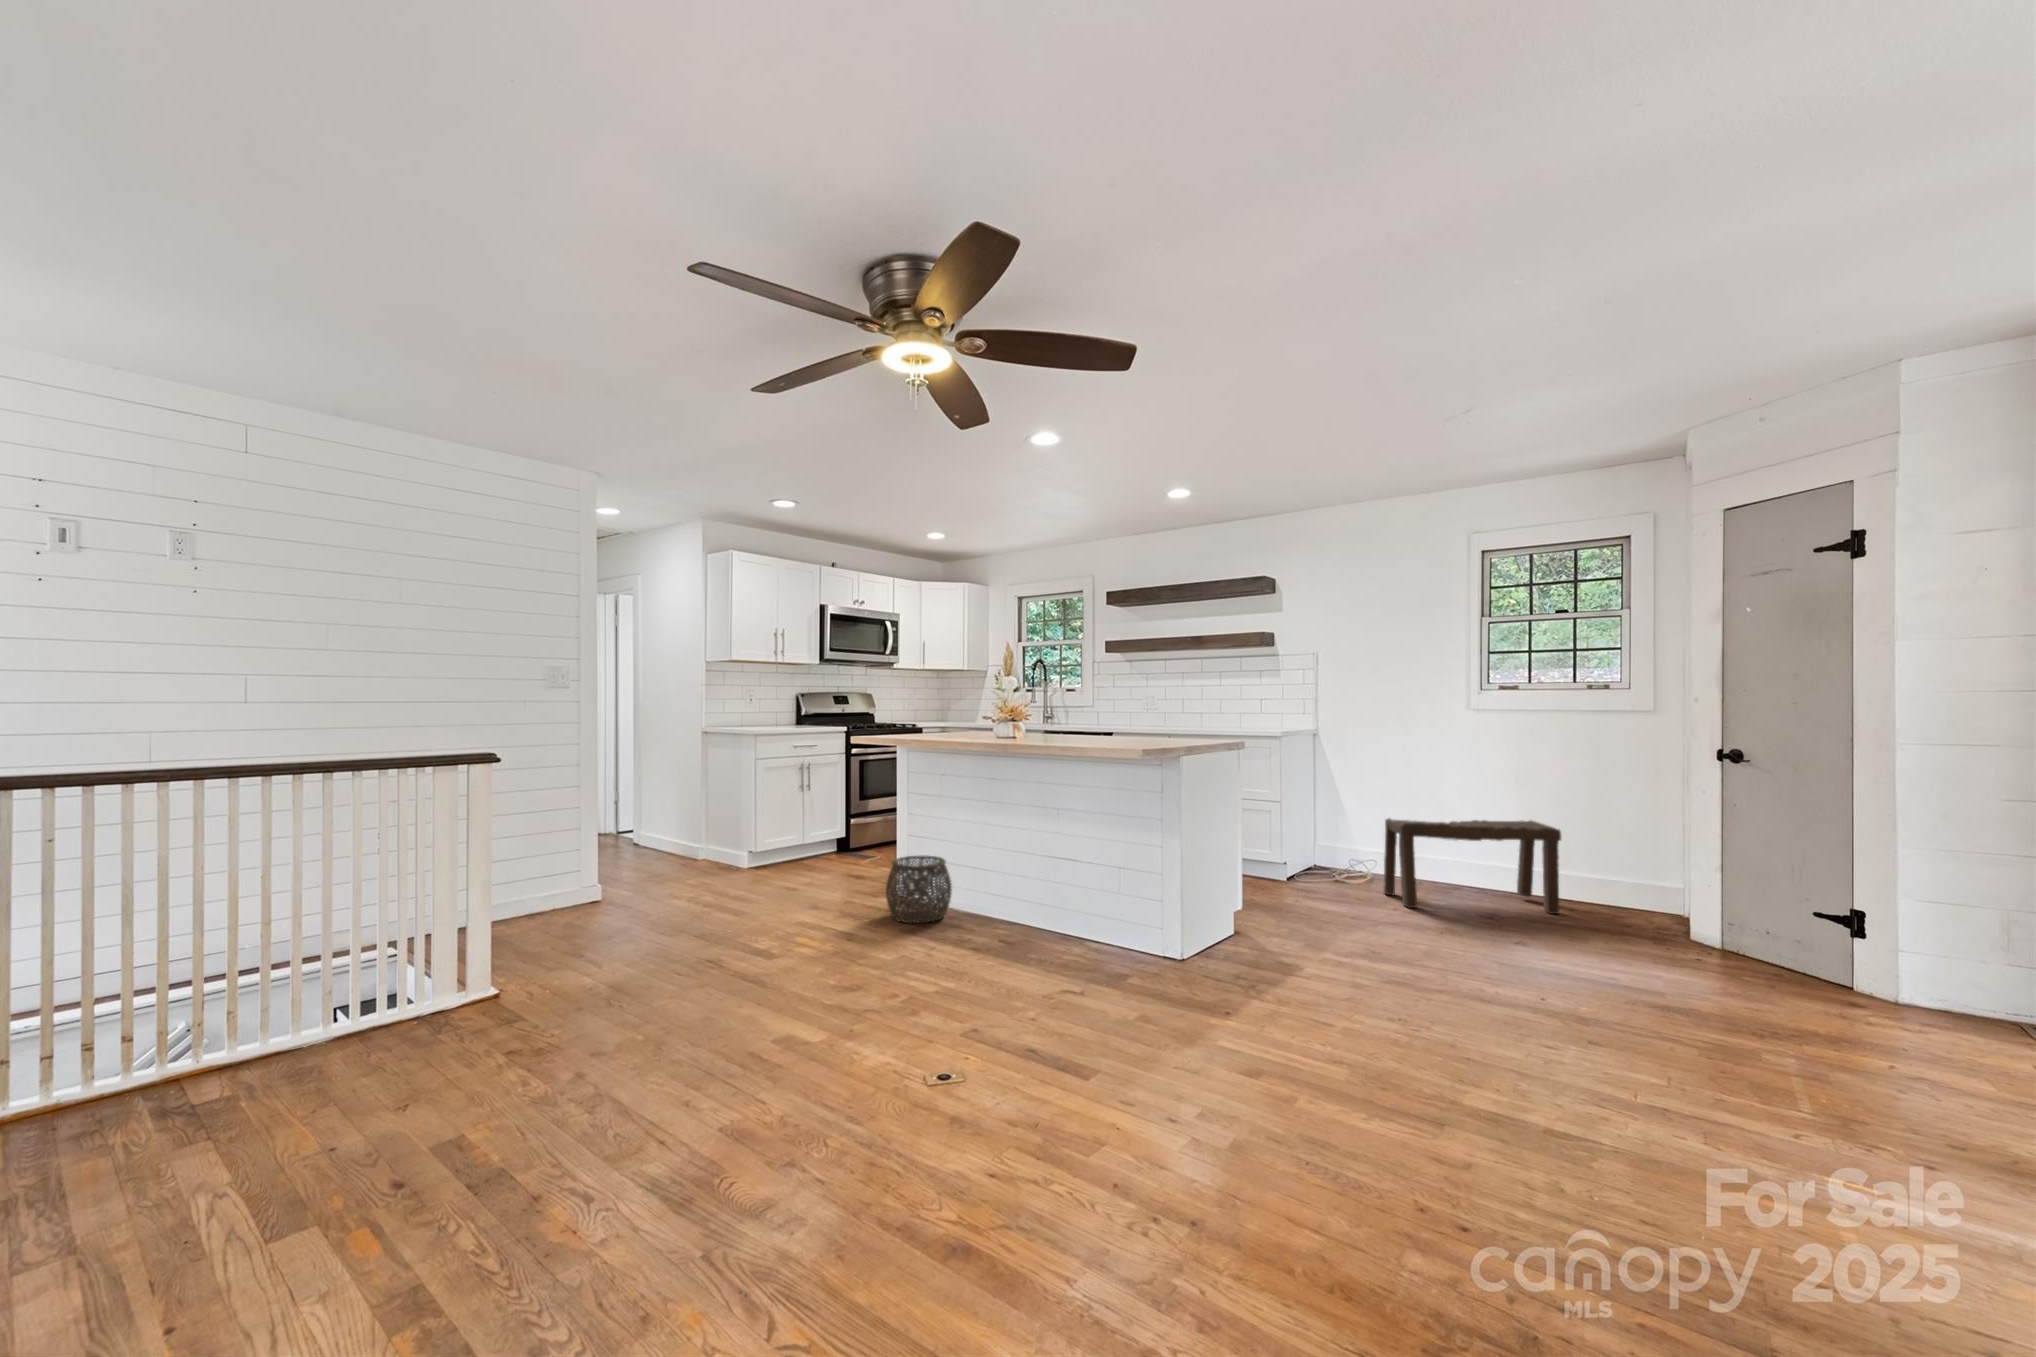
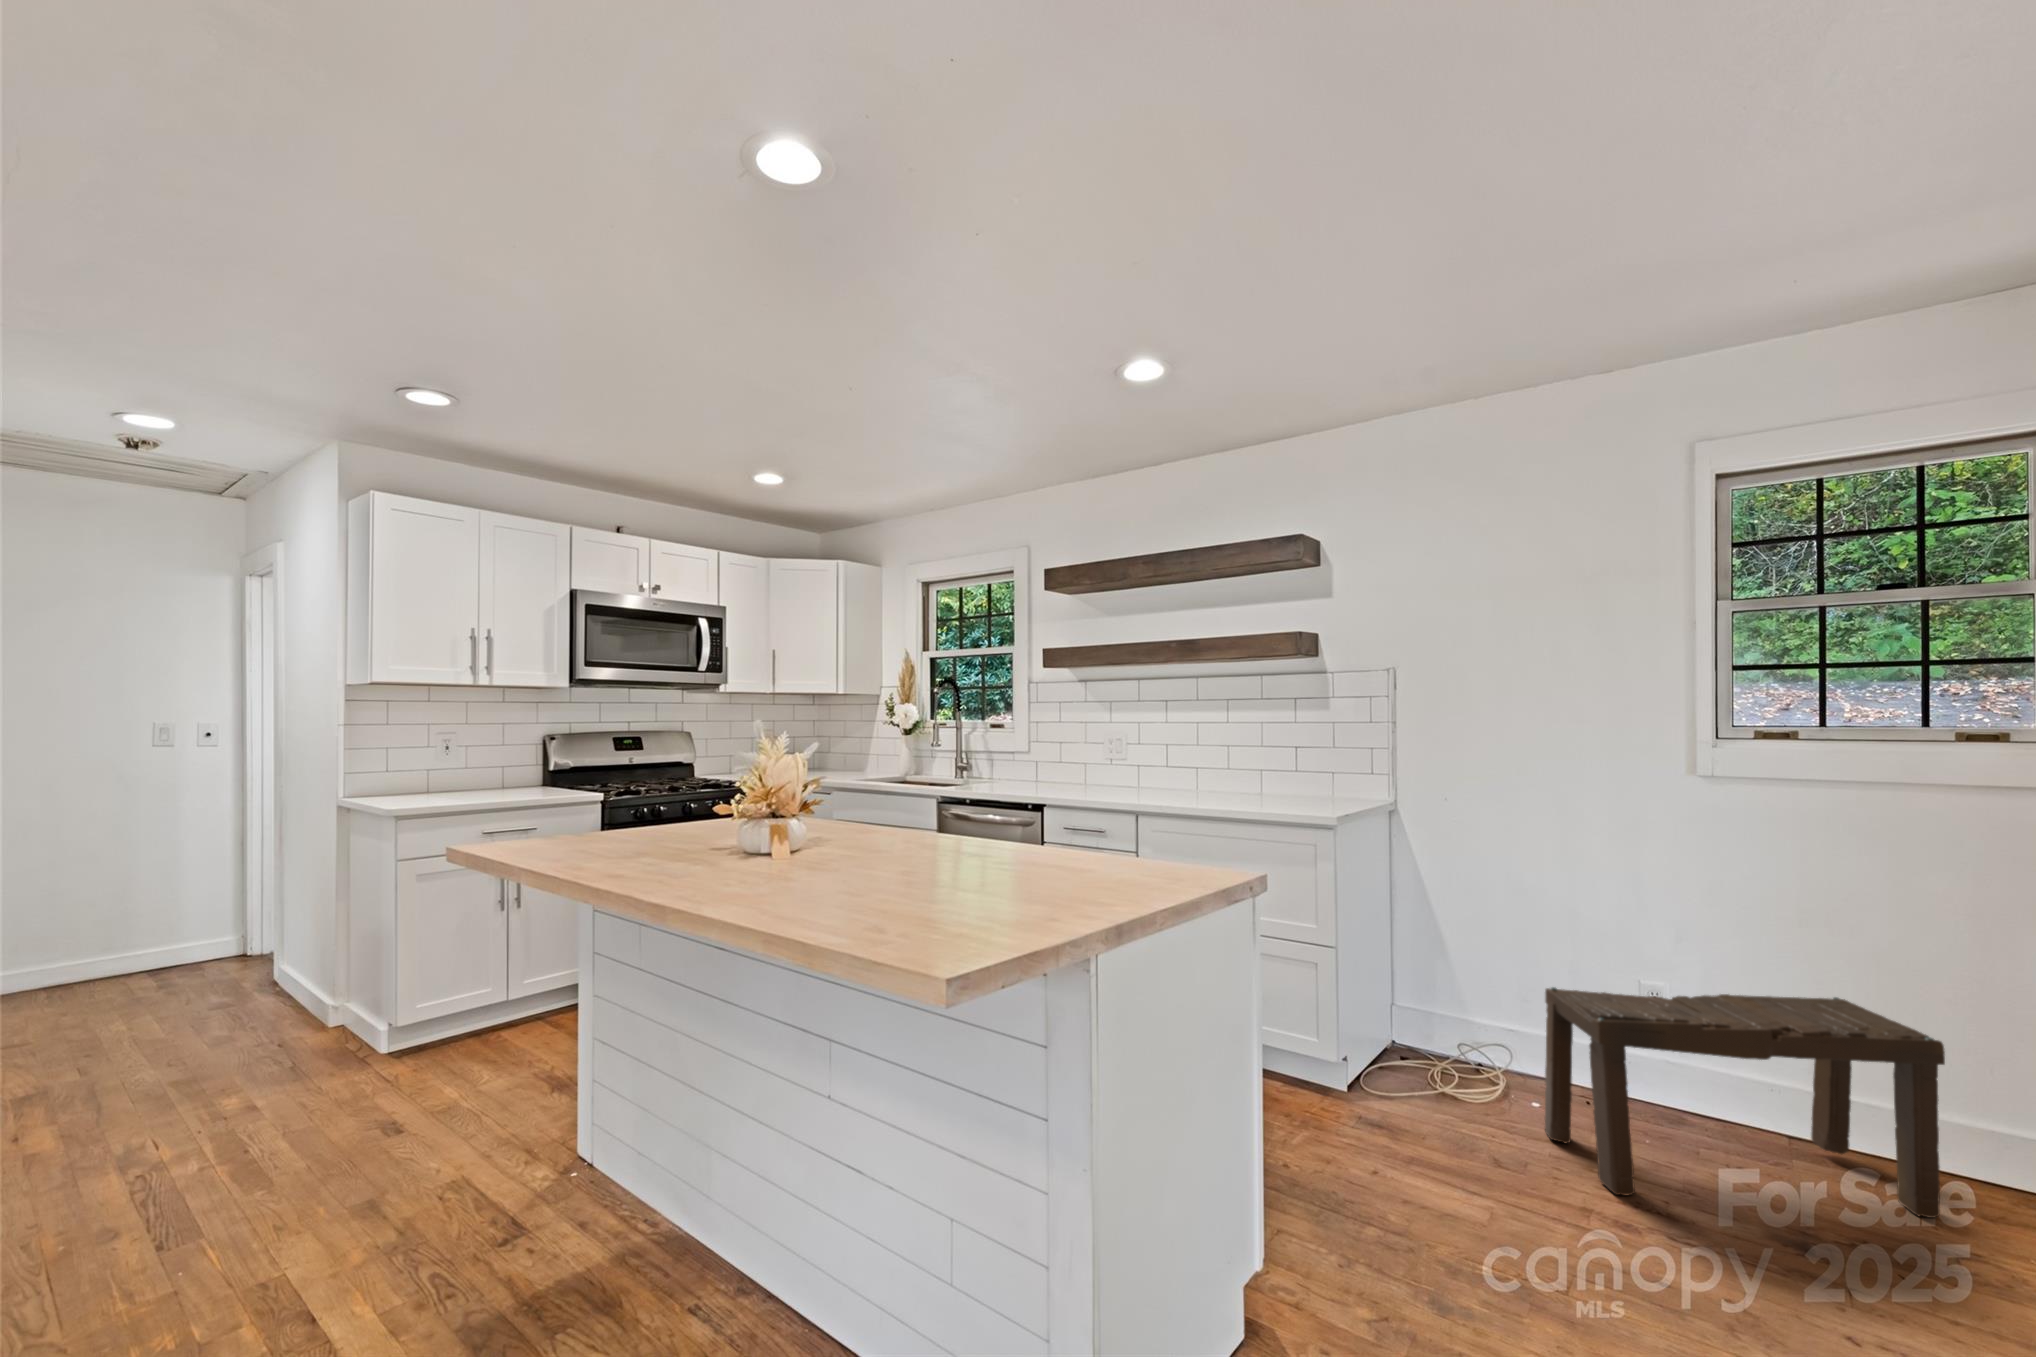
woven basket: present [886,856,952,923] -> none [486,1102,651,1288]

